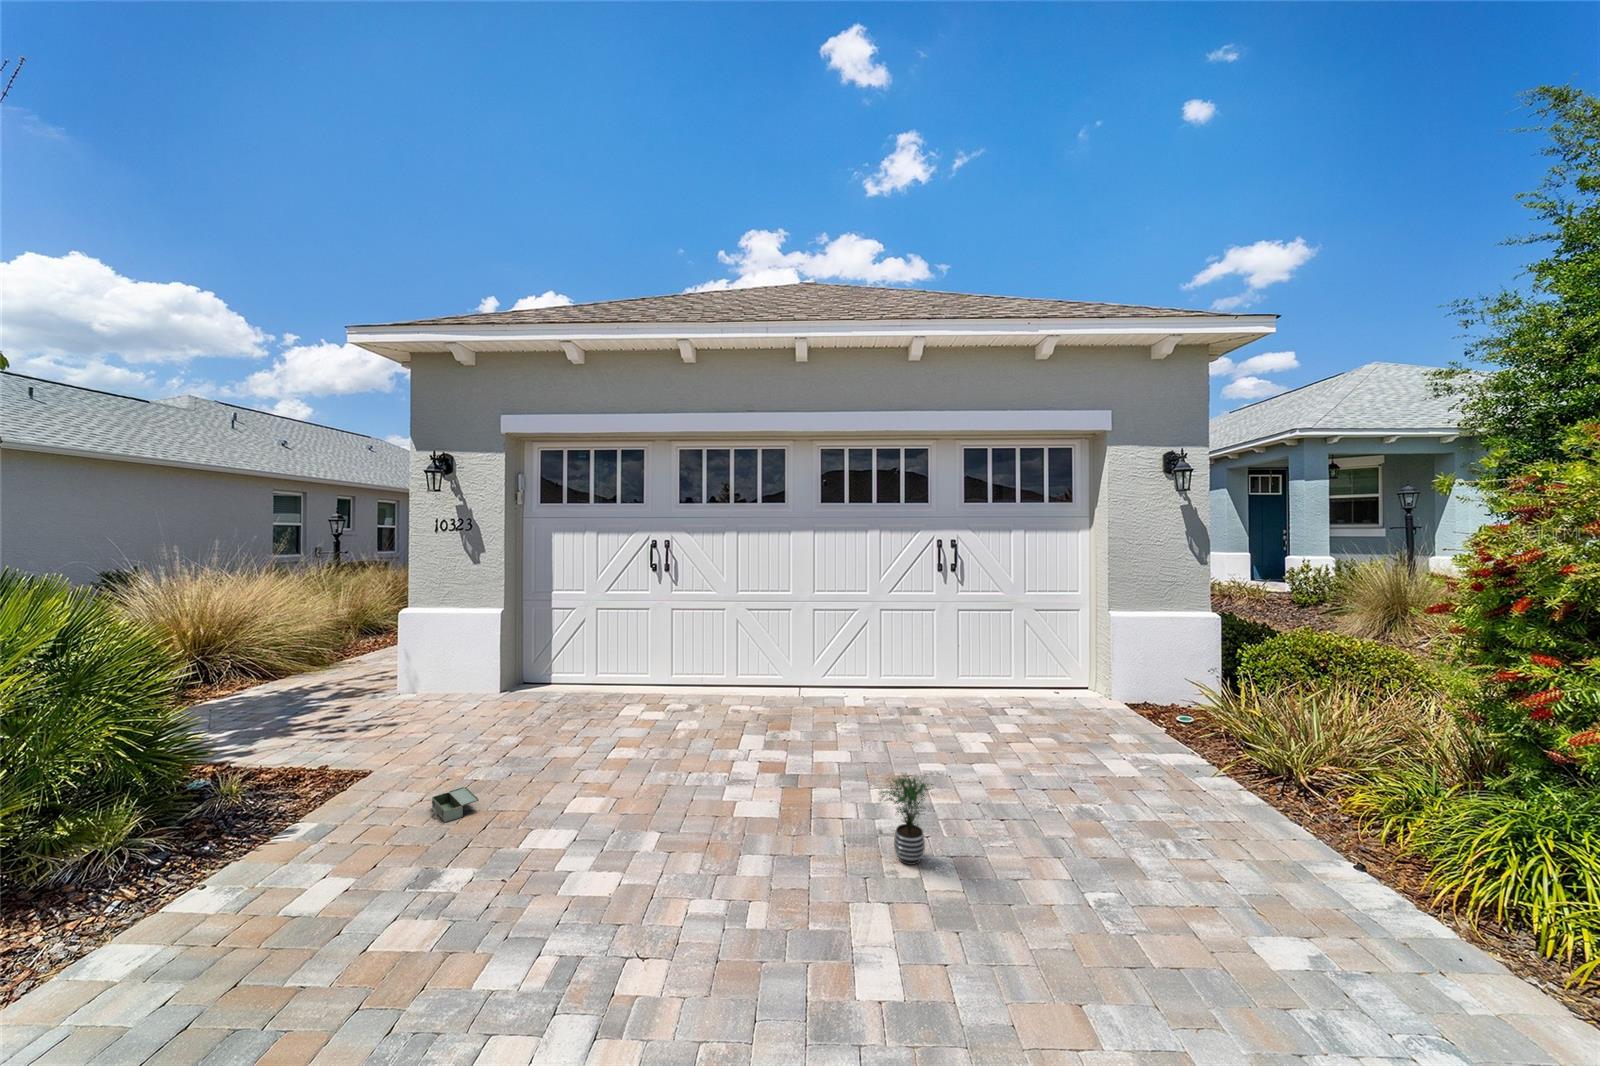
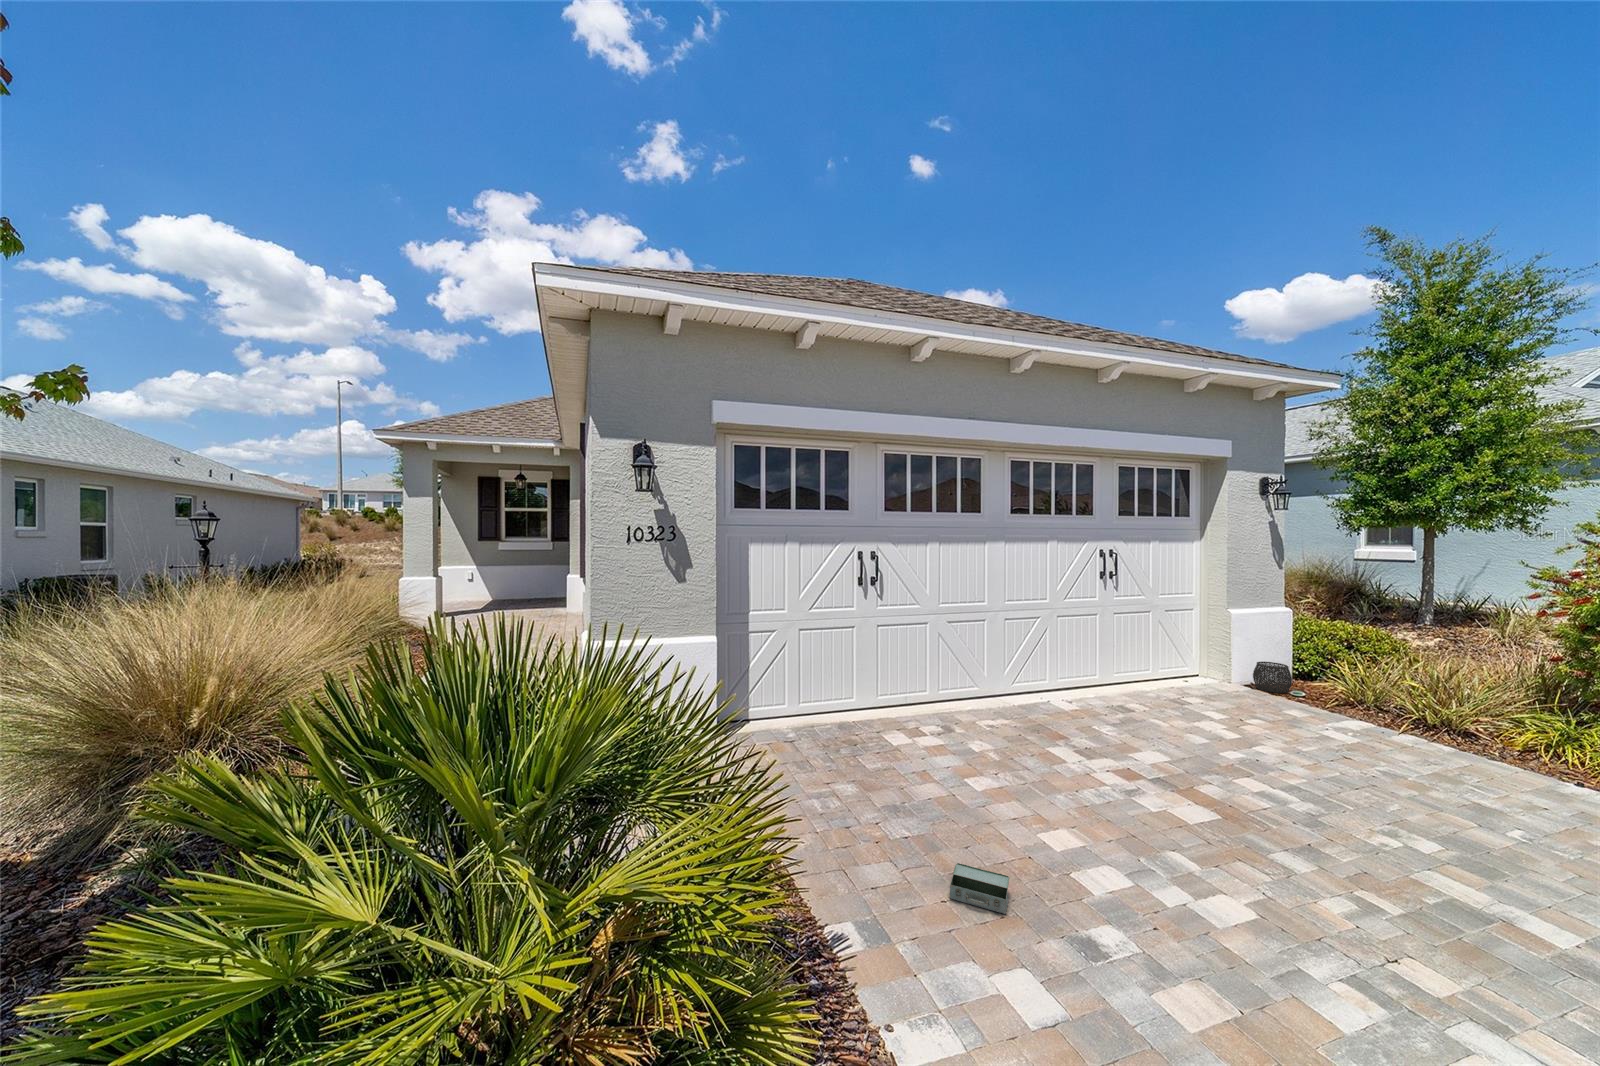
woven basket: none [1134,677,1177,716] -> present [1253,662,1292,693]
potted plant: present [879,773,933,865] -> none [1403,773,1488,861]

